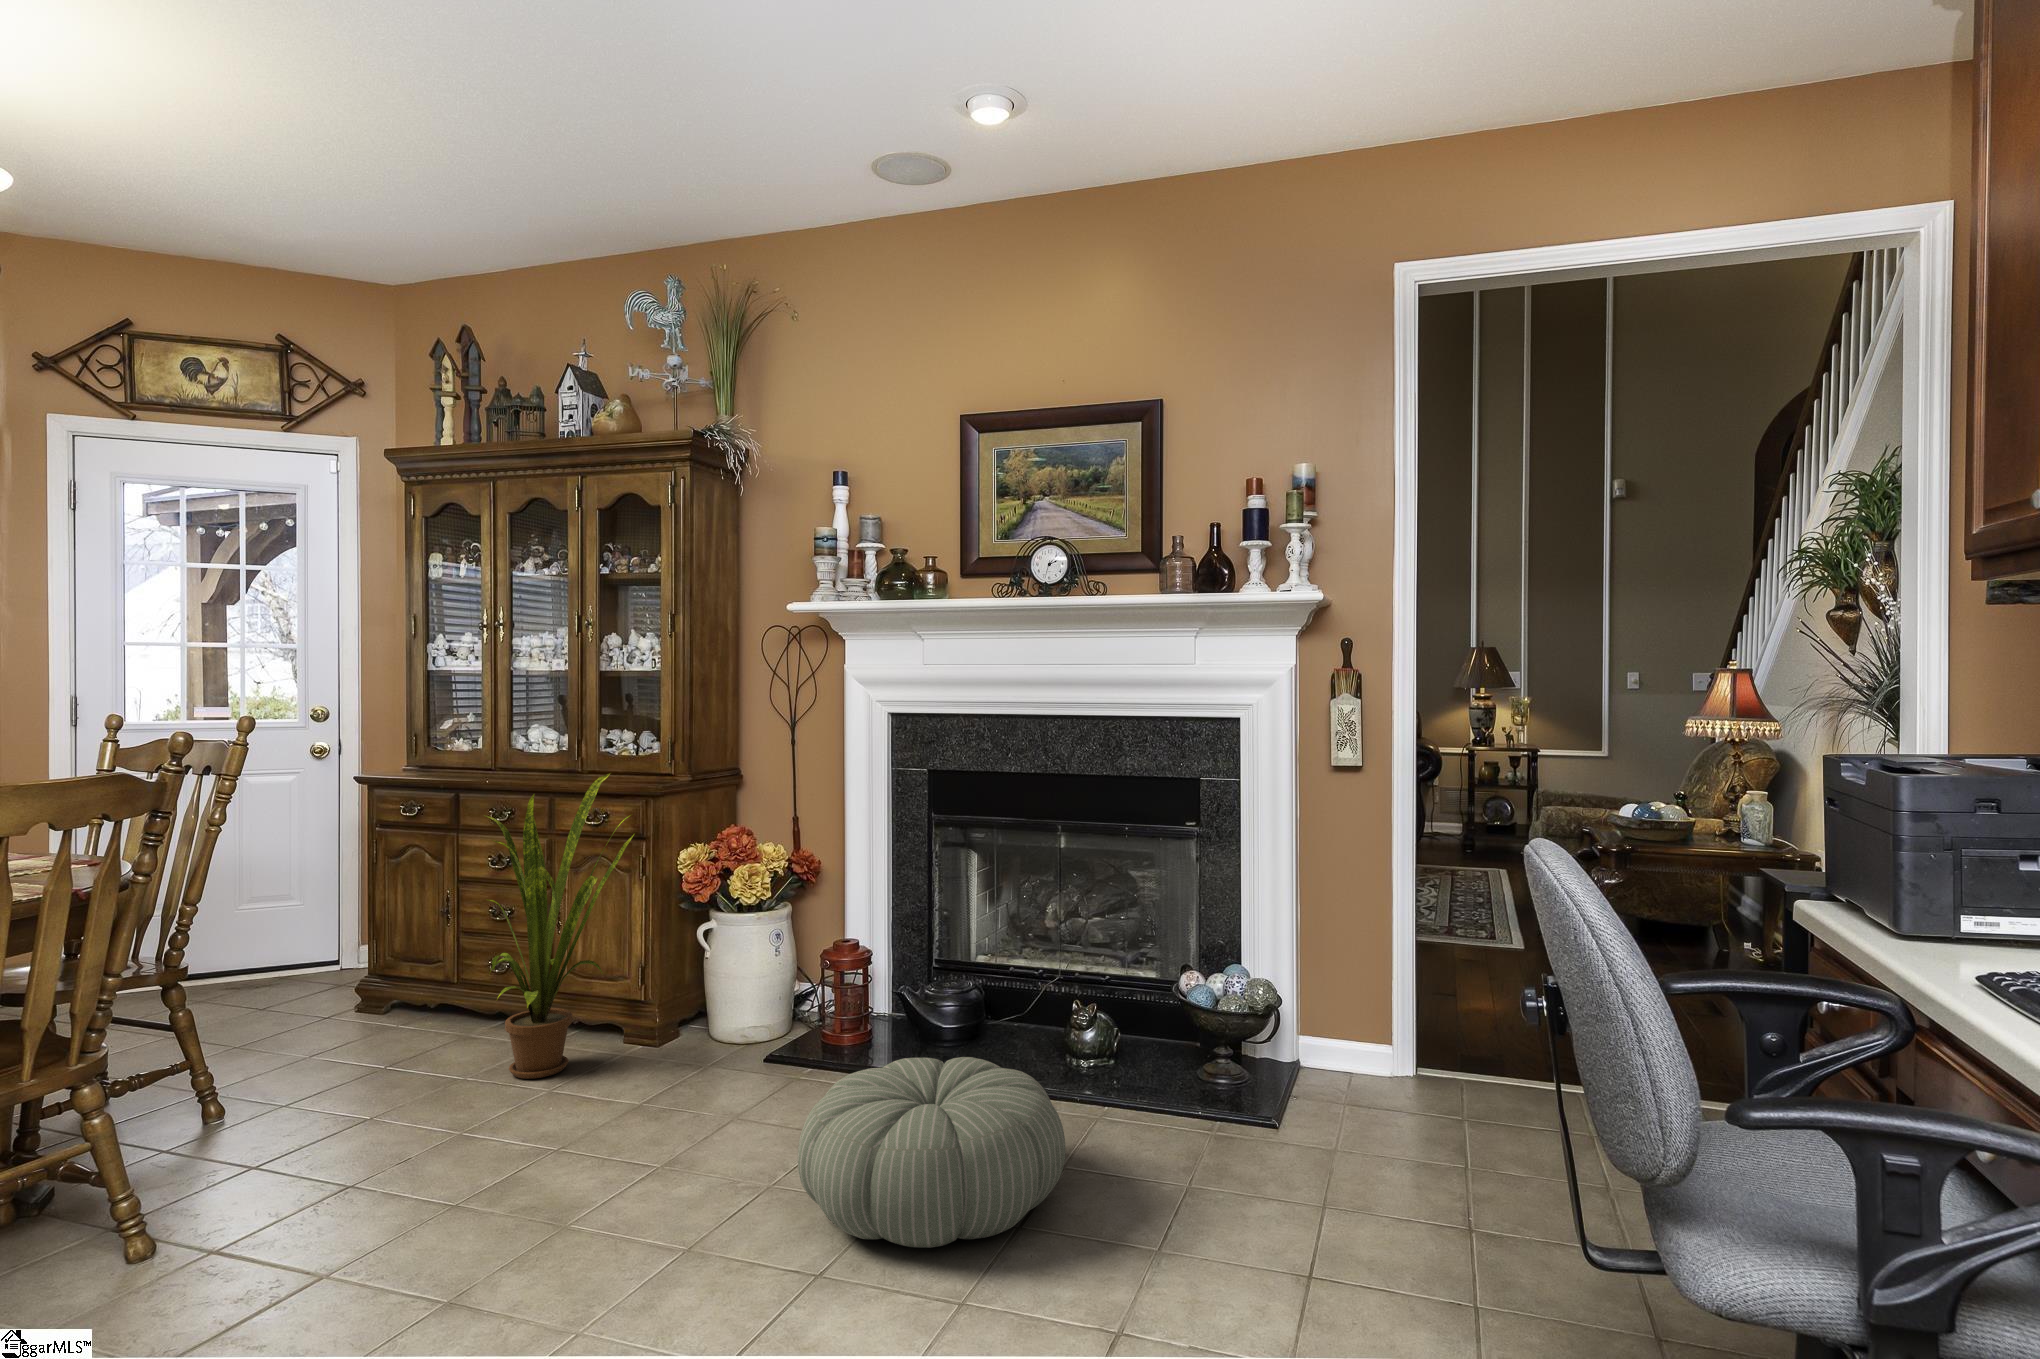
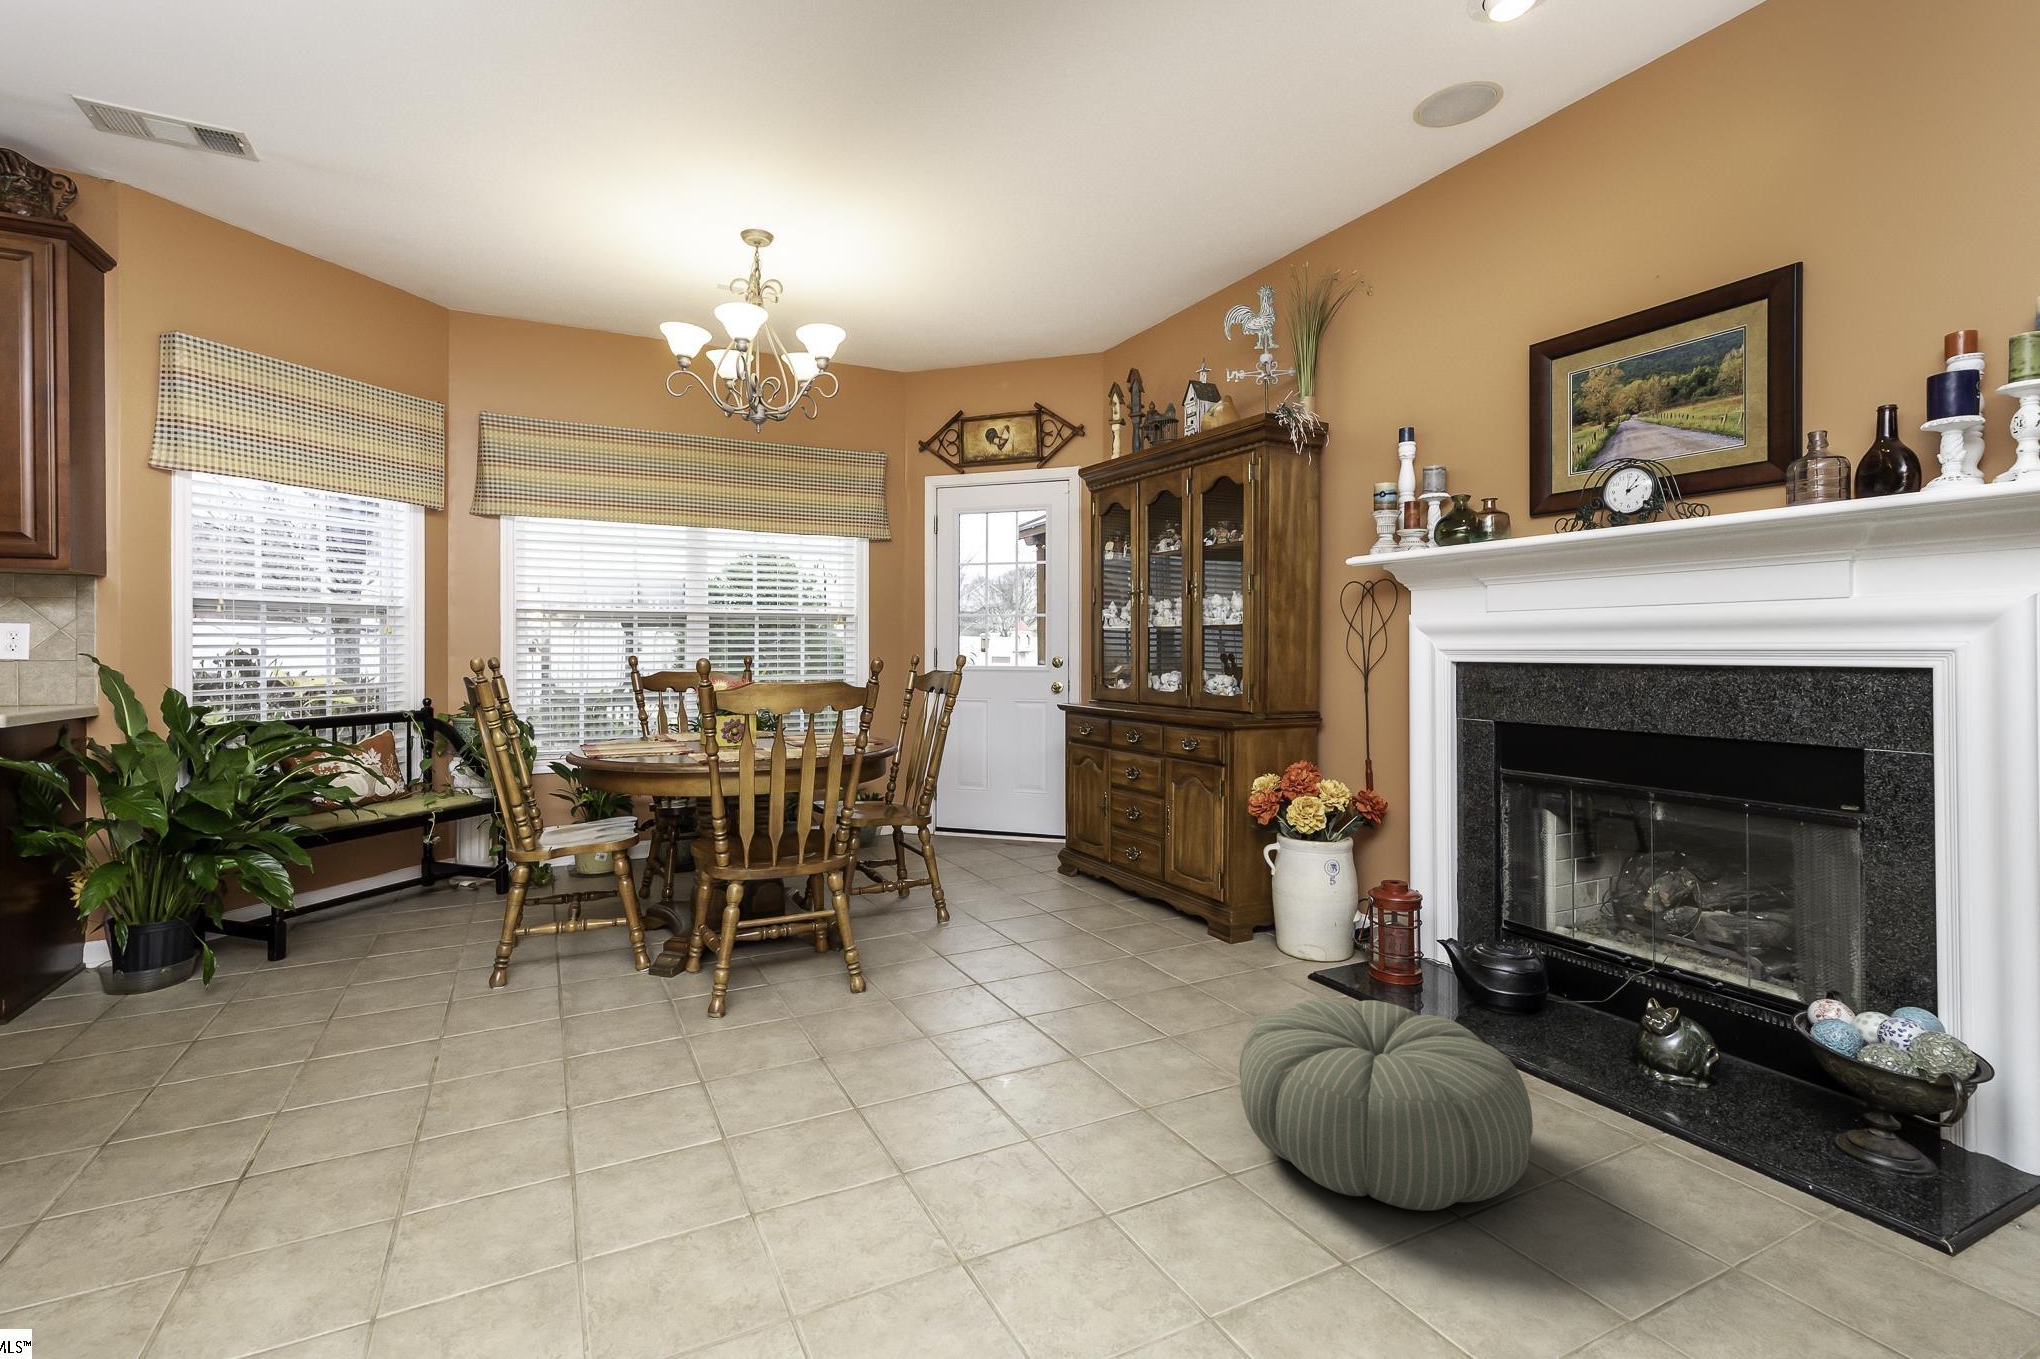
house plant: present [485,773,634,1079] -> none [1097,709,1216,941]

